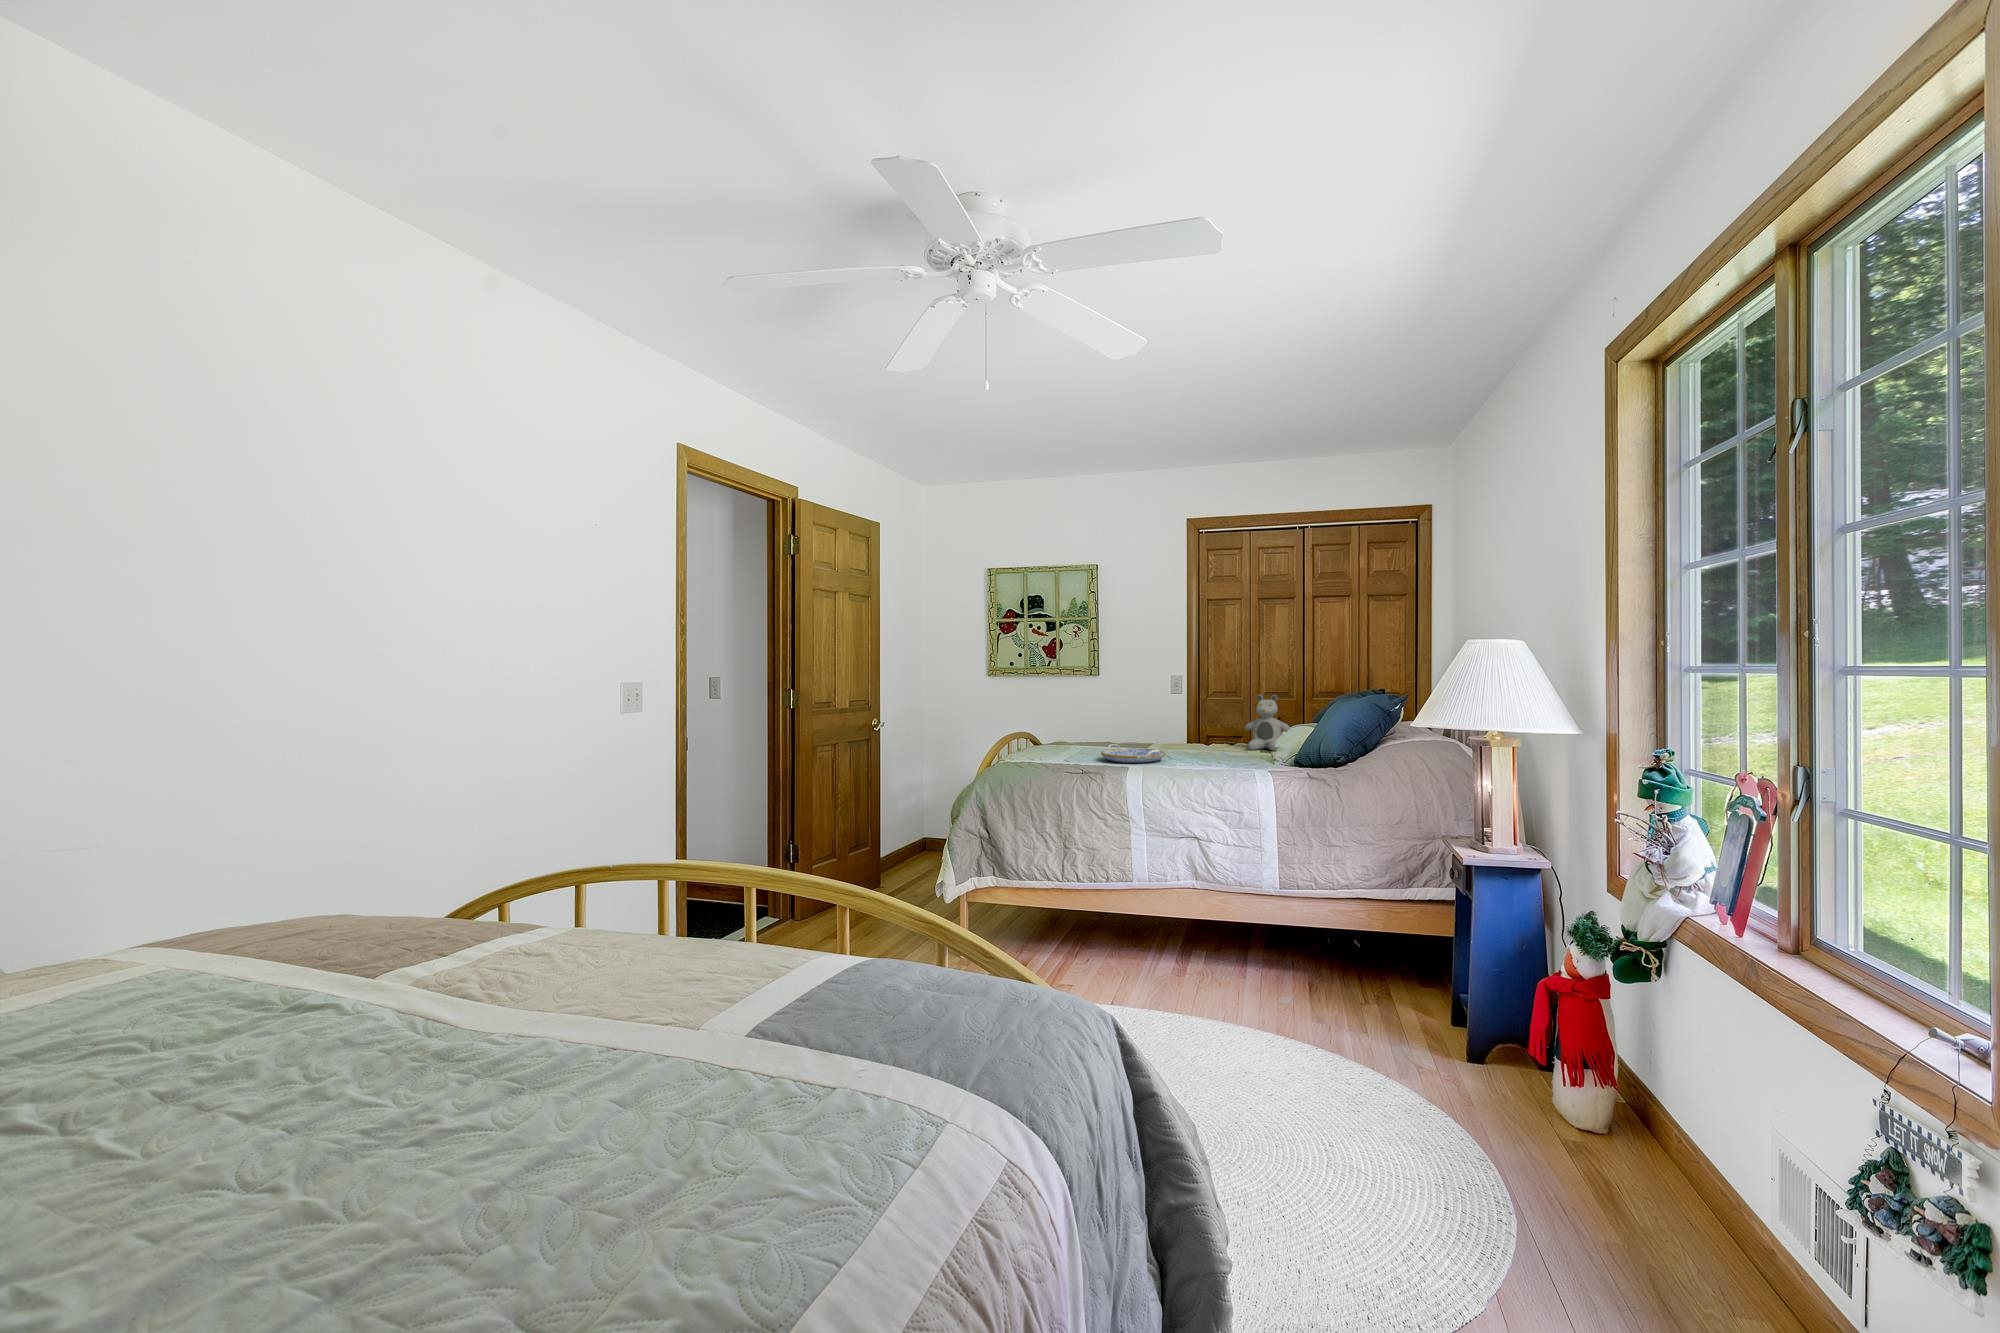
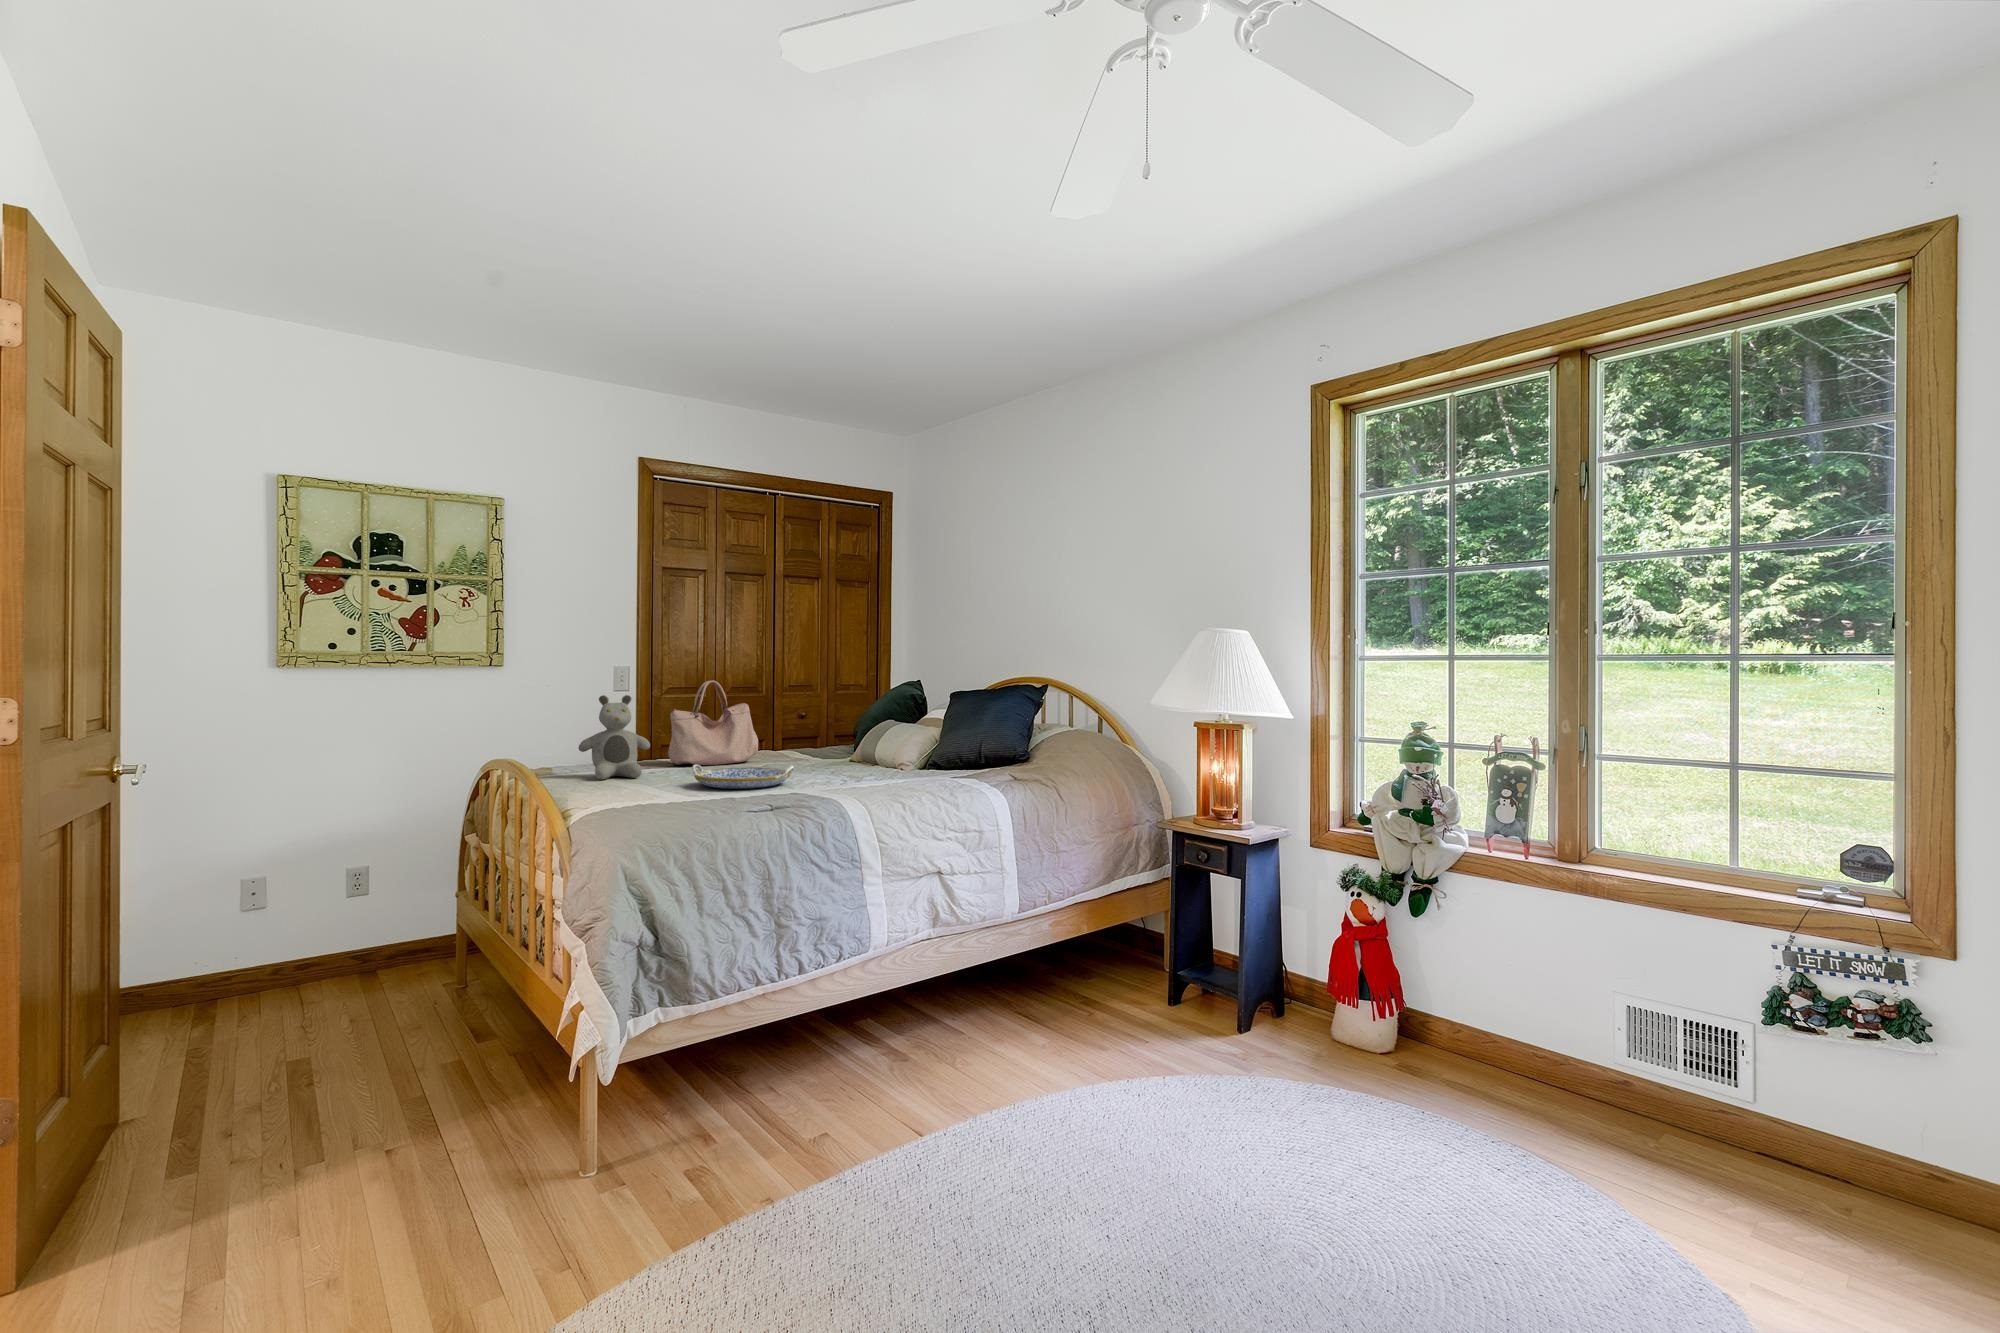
handbag: none [1157,686,1224,747] -> present [668,681,758,765]
teddy bear: present [1245,695,1290,751] -> present [578,695,650,780]

